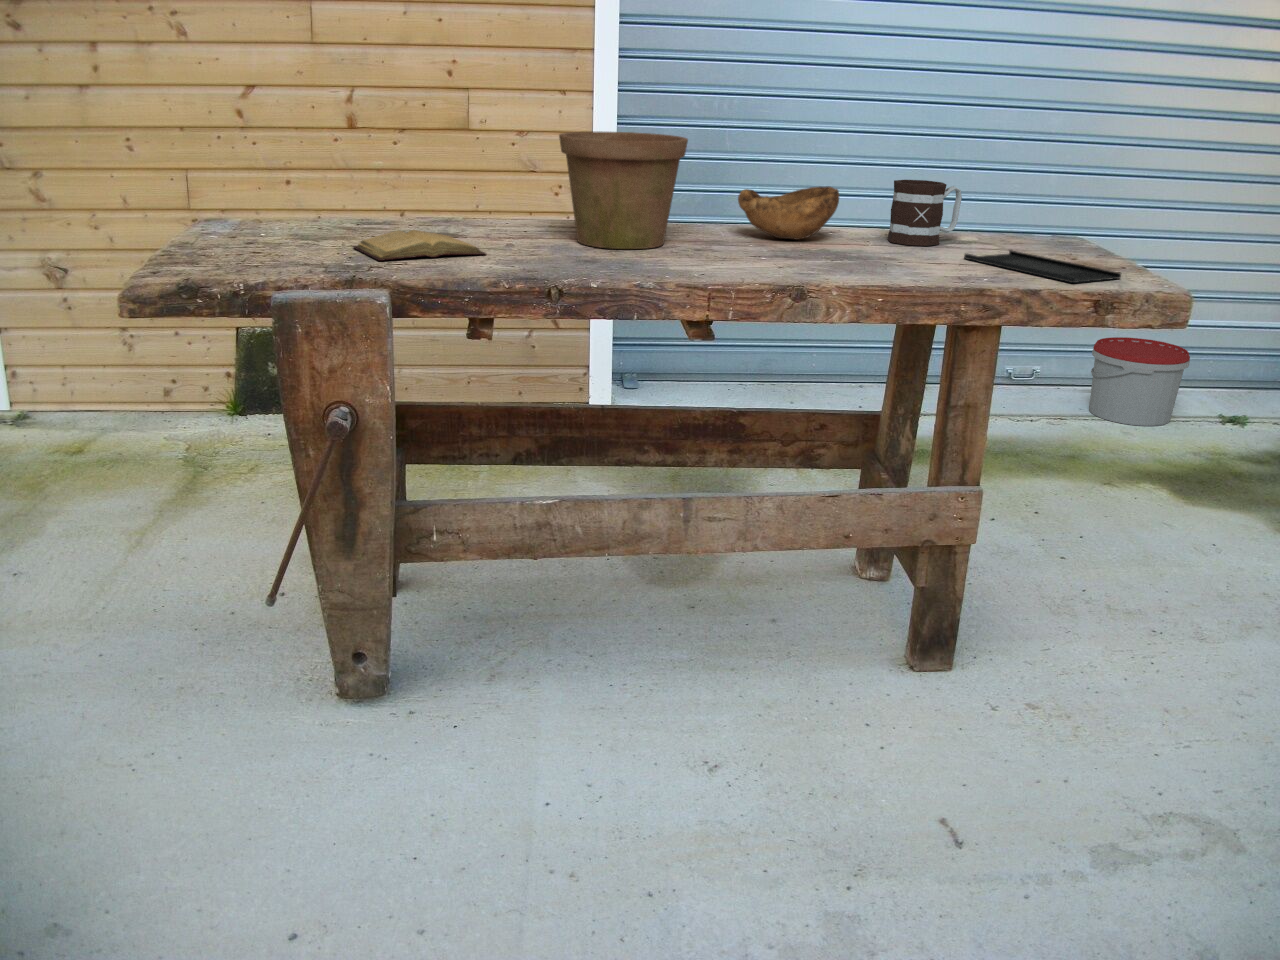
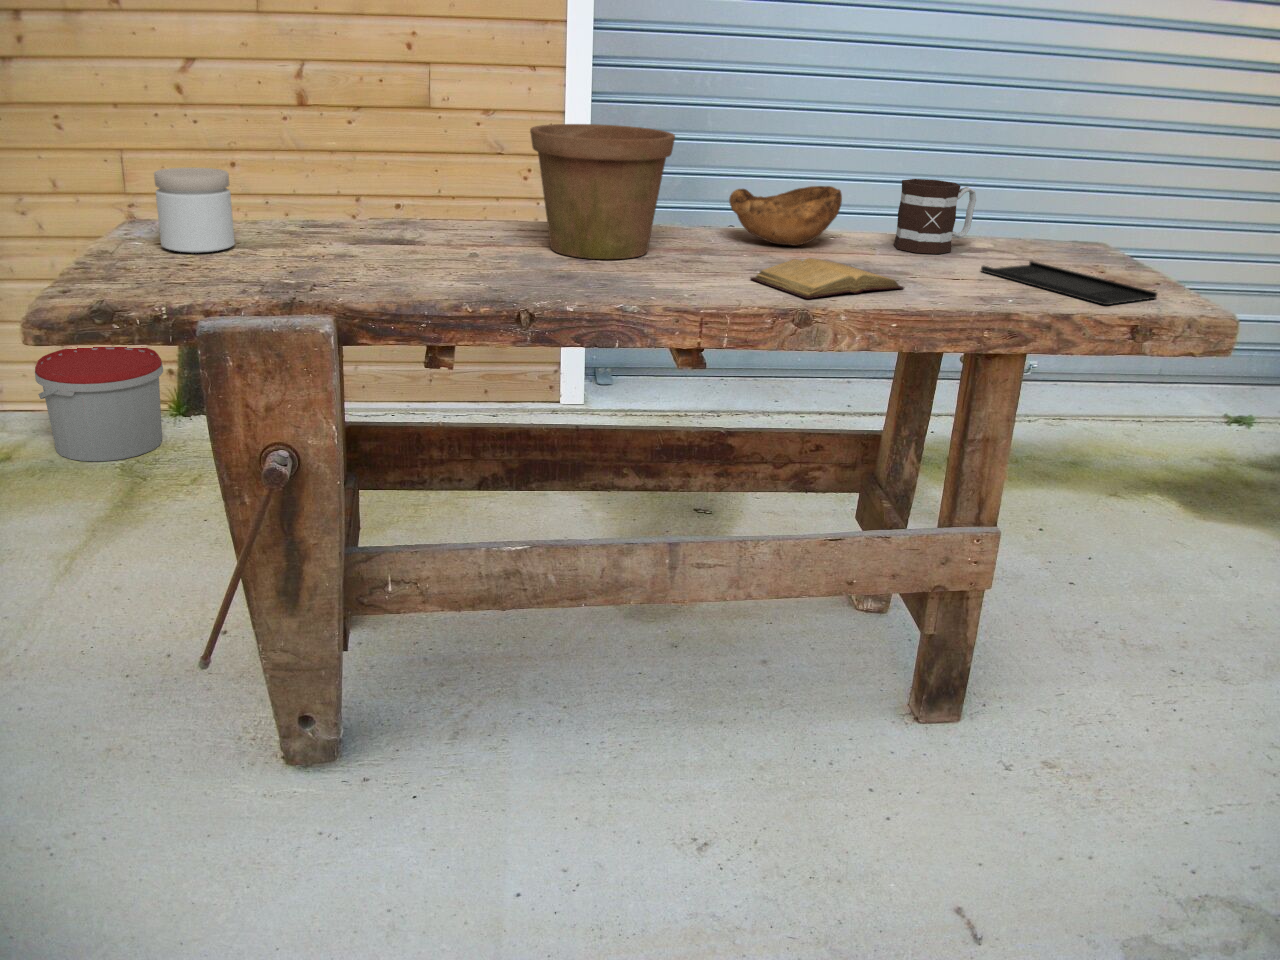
jar: none [229,170,298,244] -> present [154,168,235,253]
book: present [353,230,486,261] -> present [750,258,904,299]
bucket: present [1089,337,1190,426] -> present [35,347,163,461]

